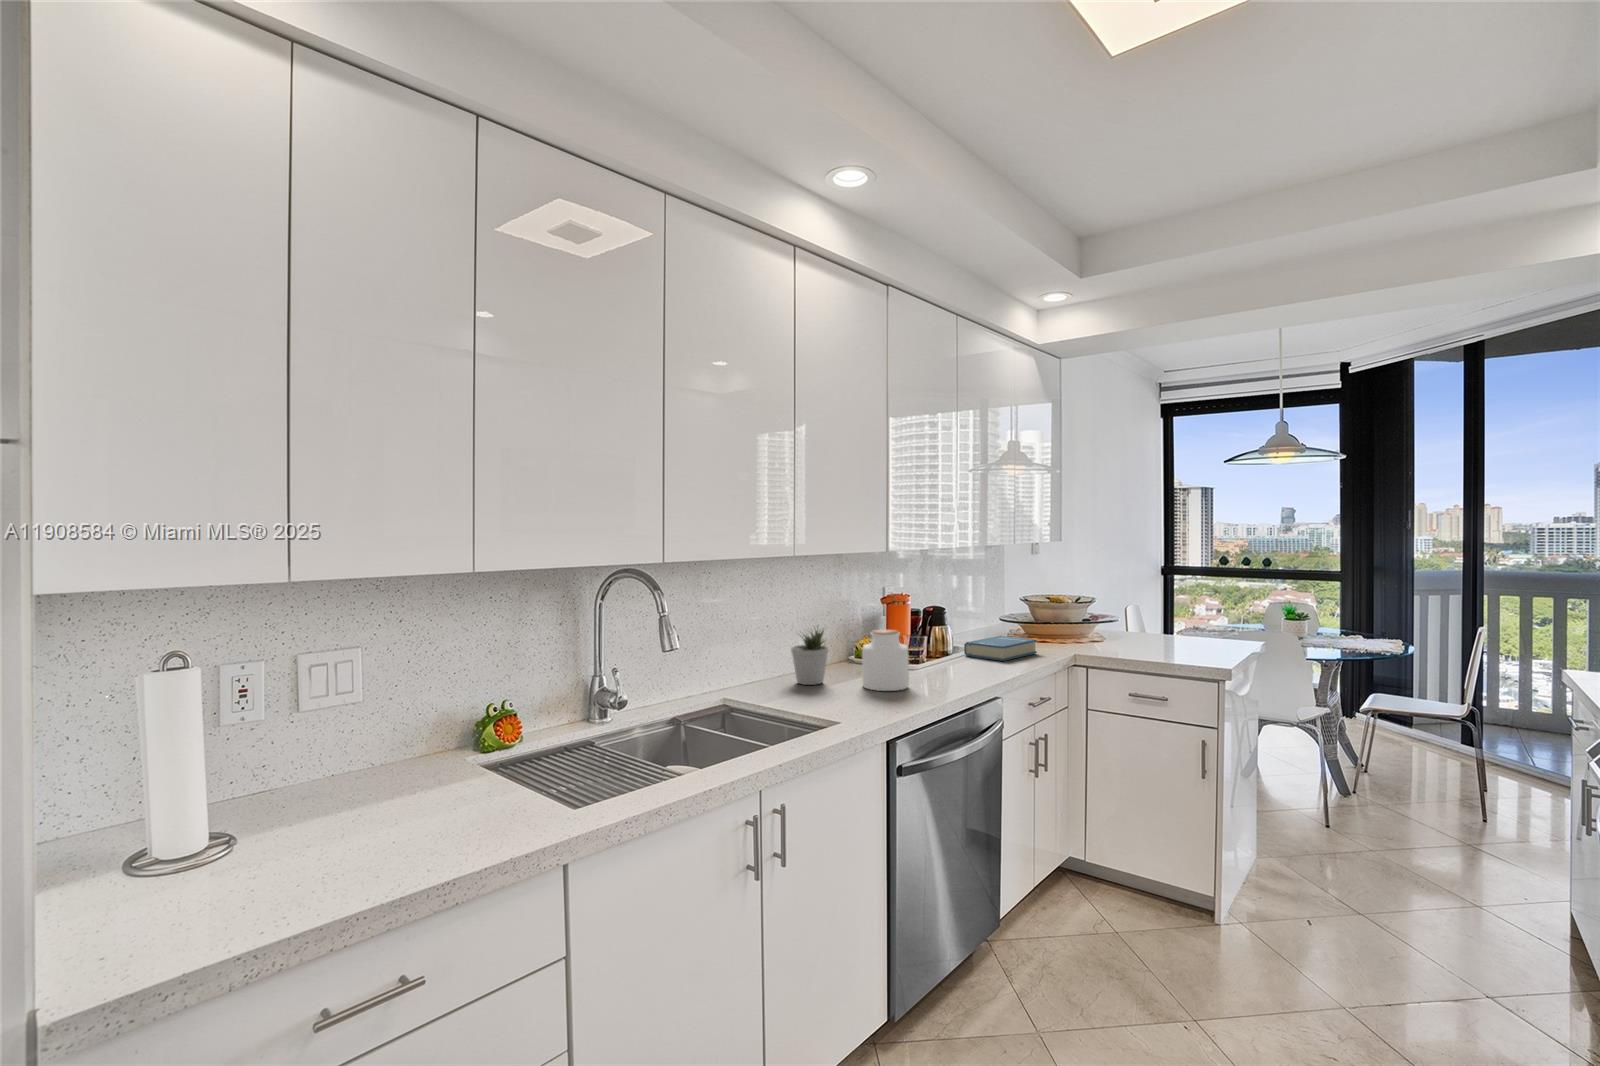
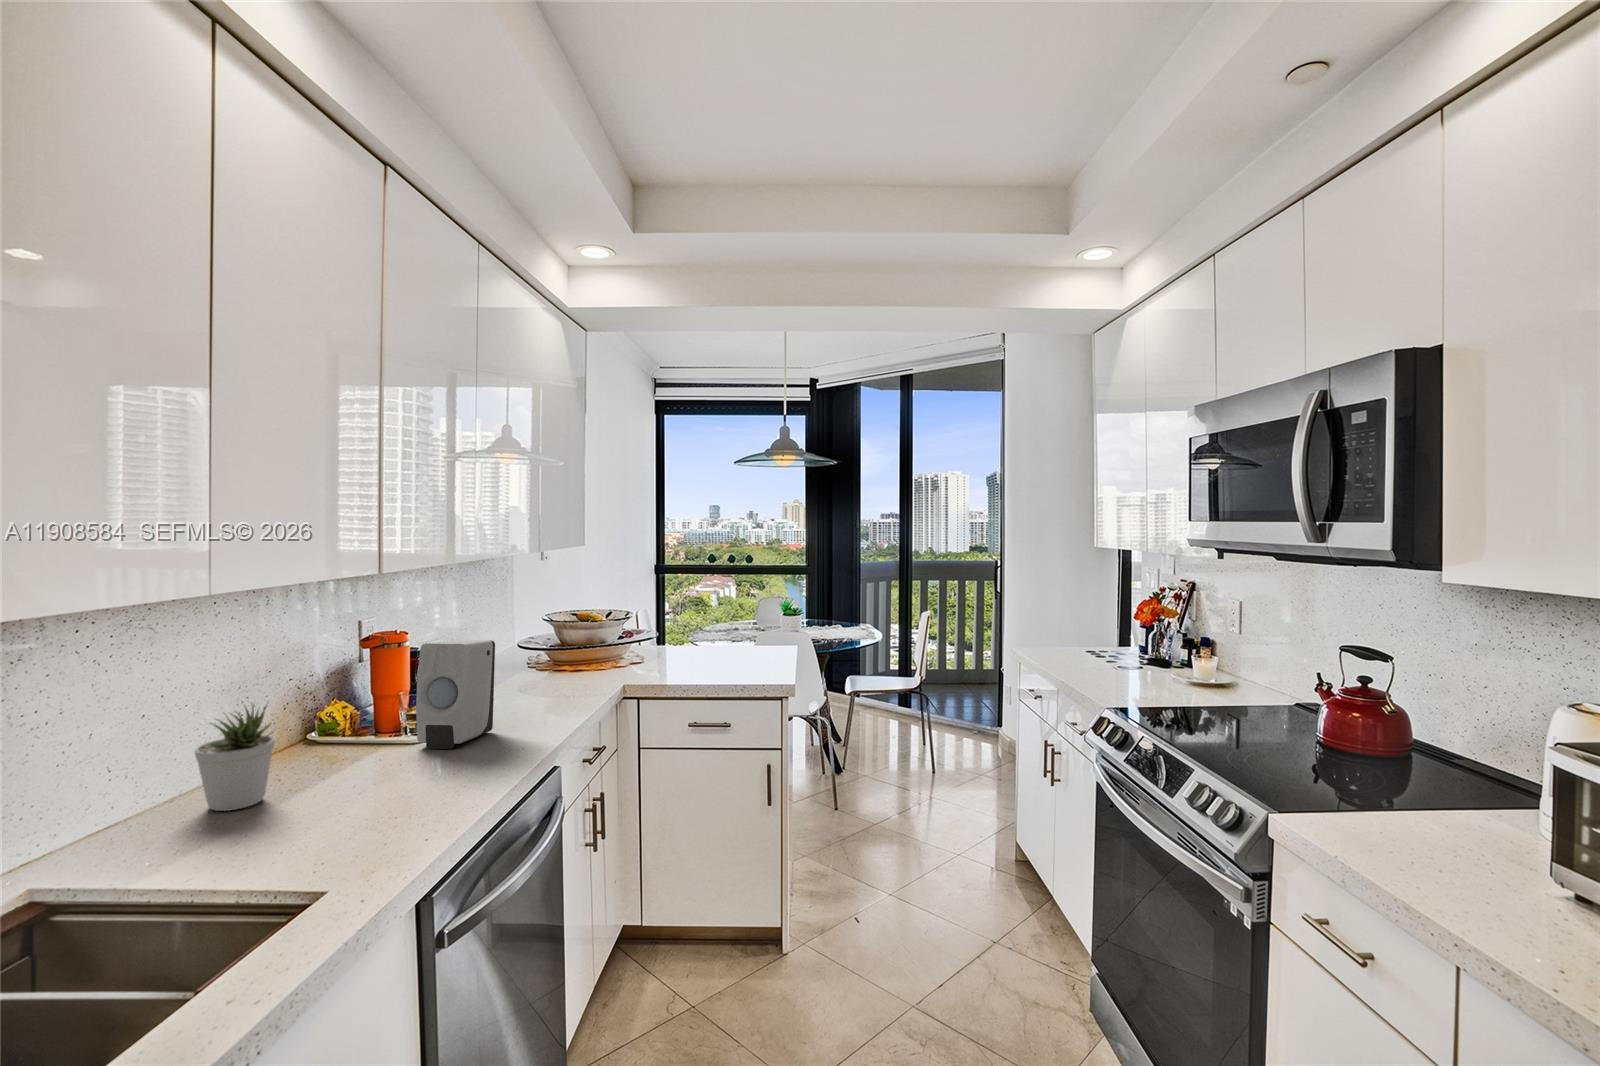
soap dispenser: none [910,602,963,675] -> present [416,640,495,749]
jar: present [862,630,909,691] -> none [342,694,425,798]
hardback book: present [964,636,1037,661] -> none [487,671,579,707]

